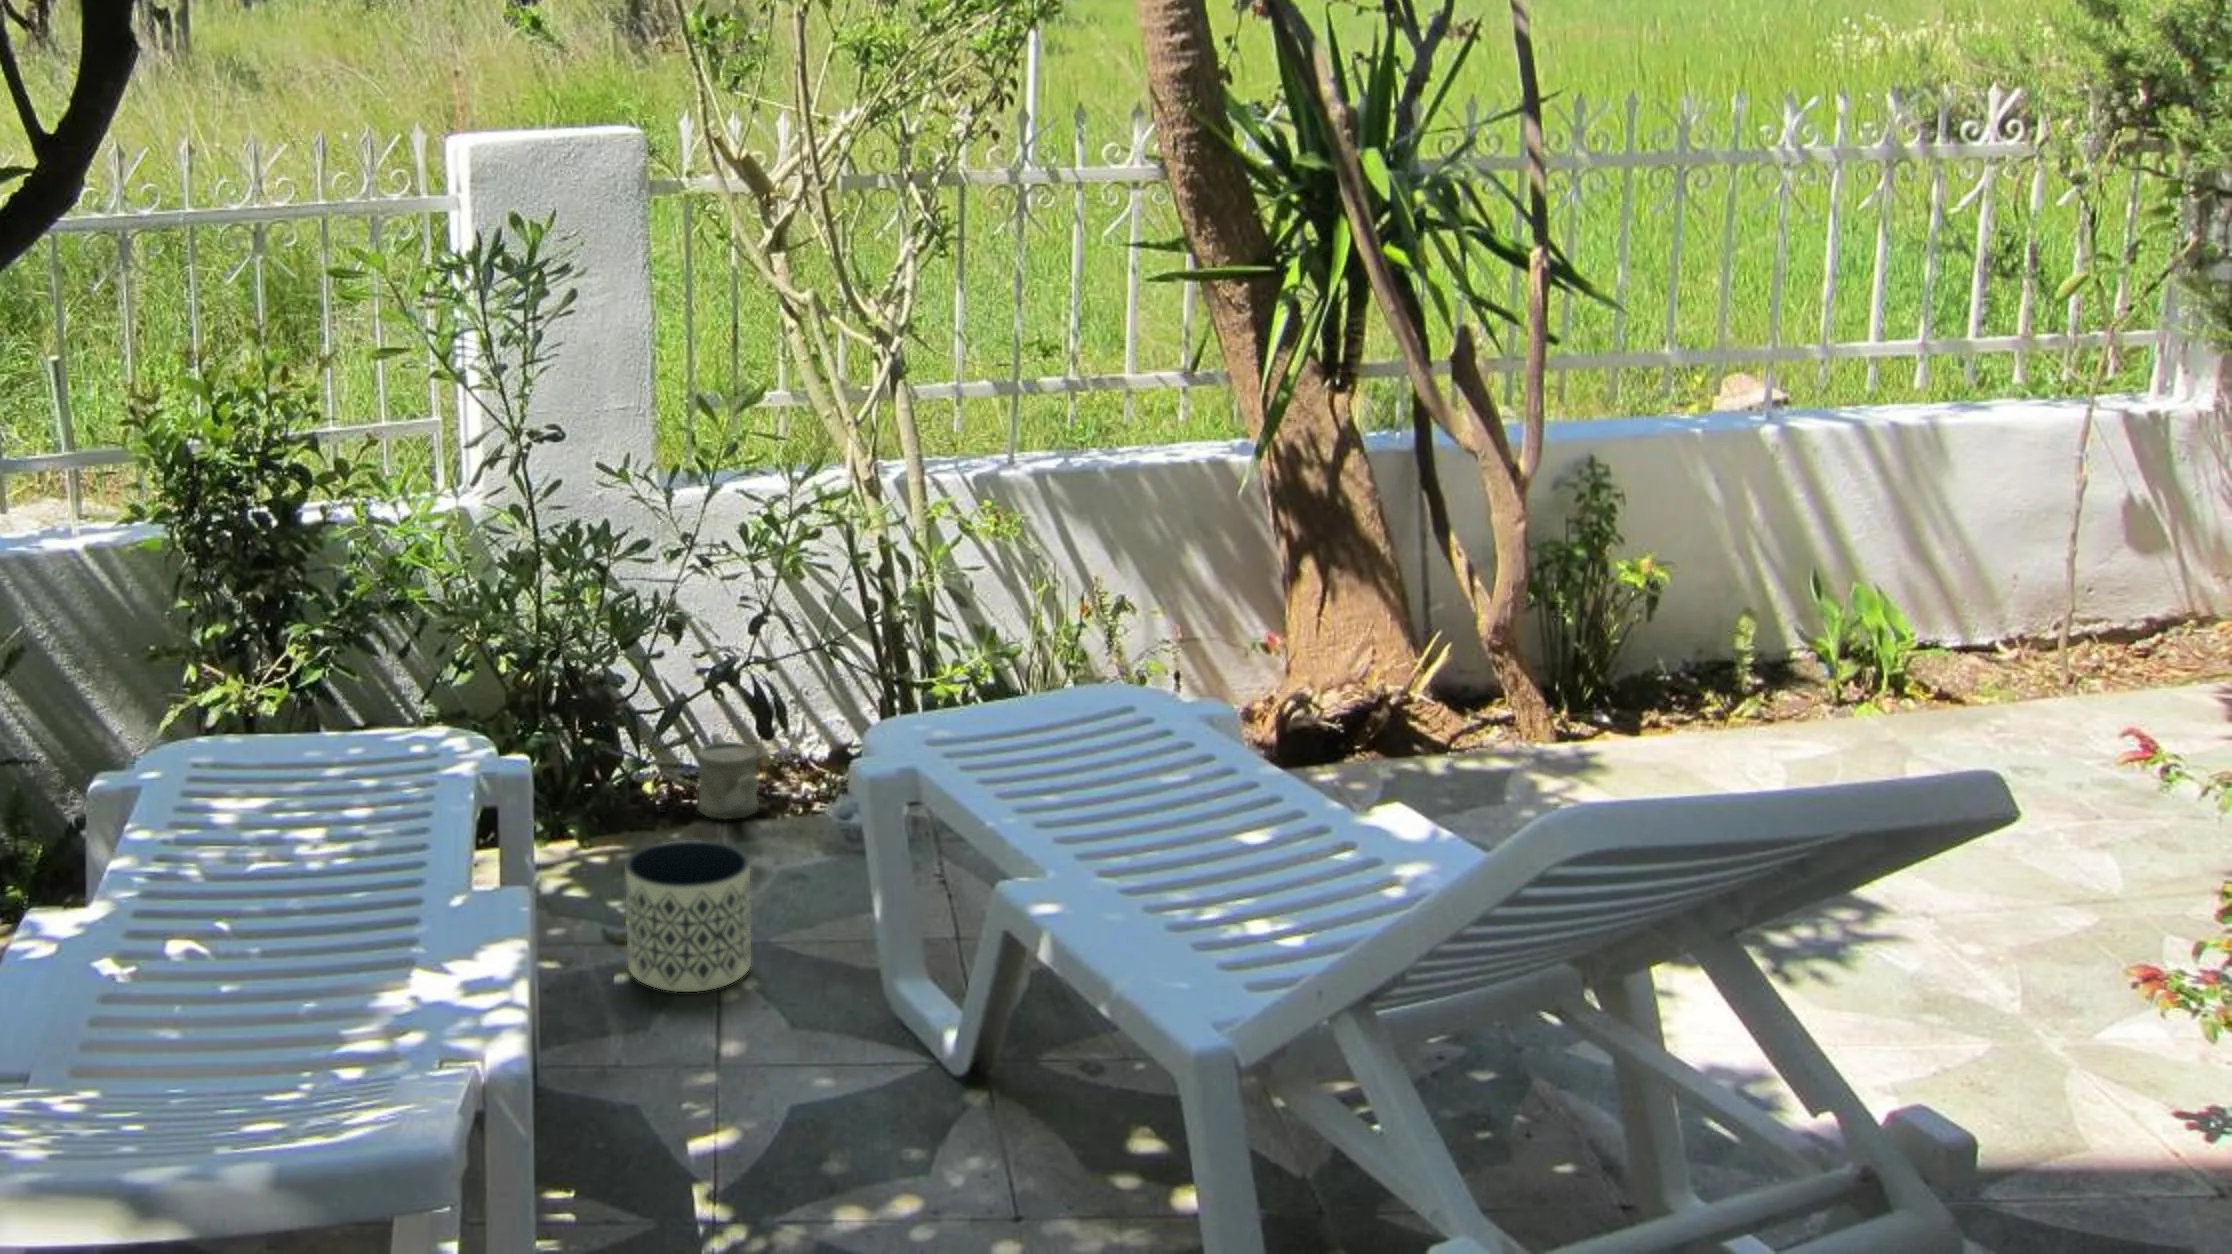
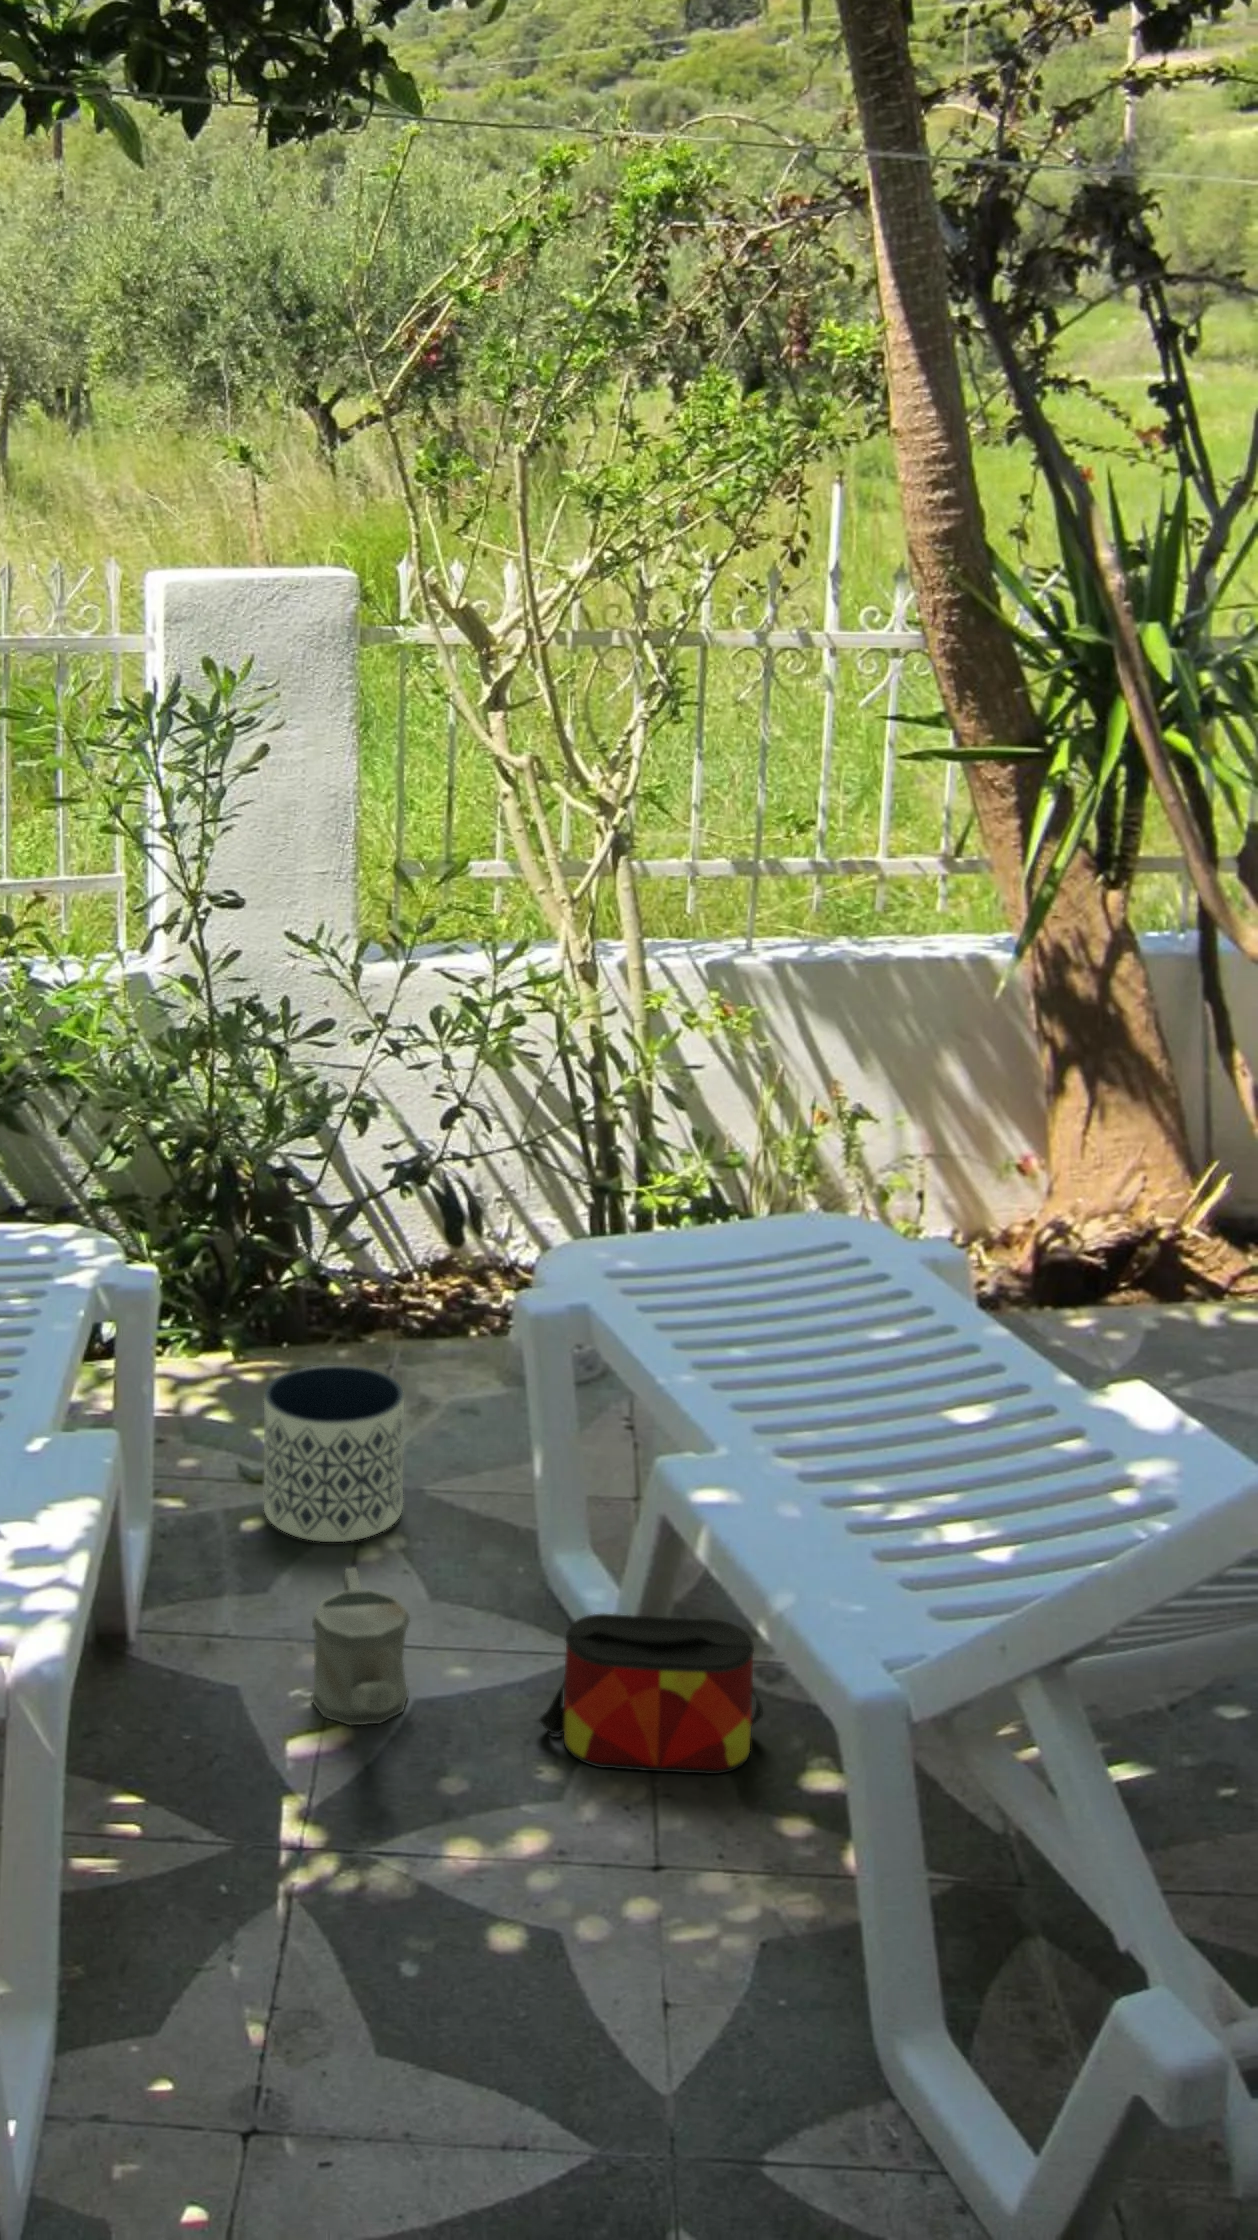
watering can: present [697,733,759,819] -> present [311,1568,410,1725]
bag: none [900,1022,1092,1150] -> present [539,1614,763,1774]

